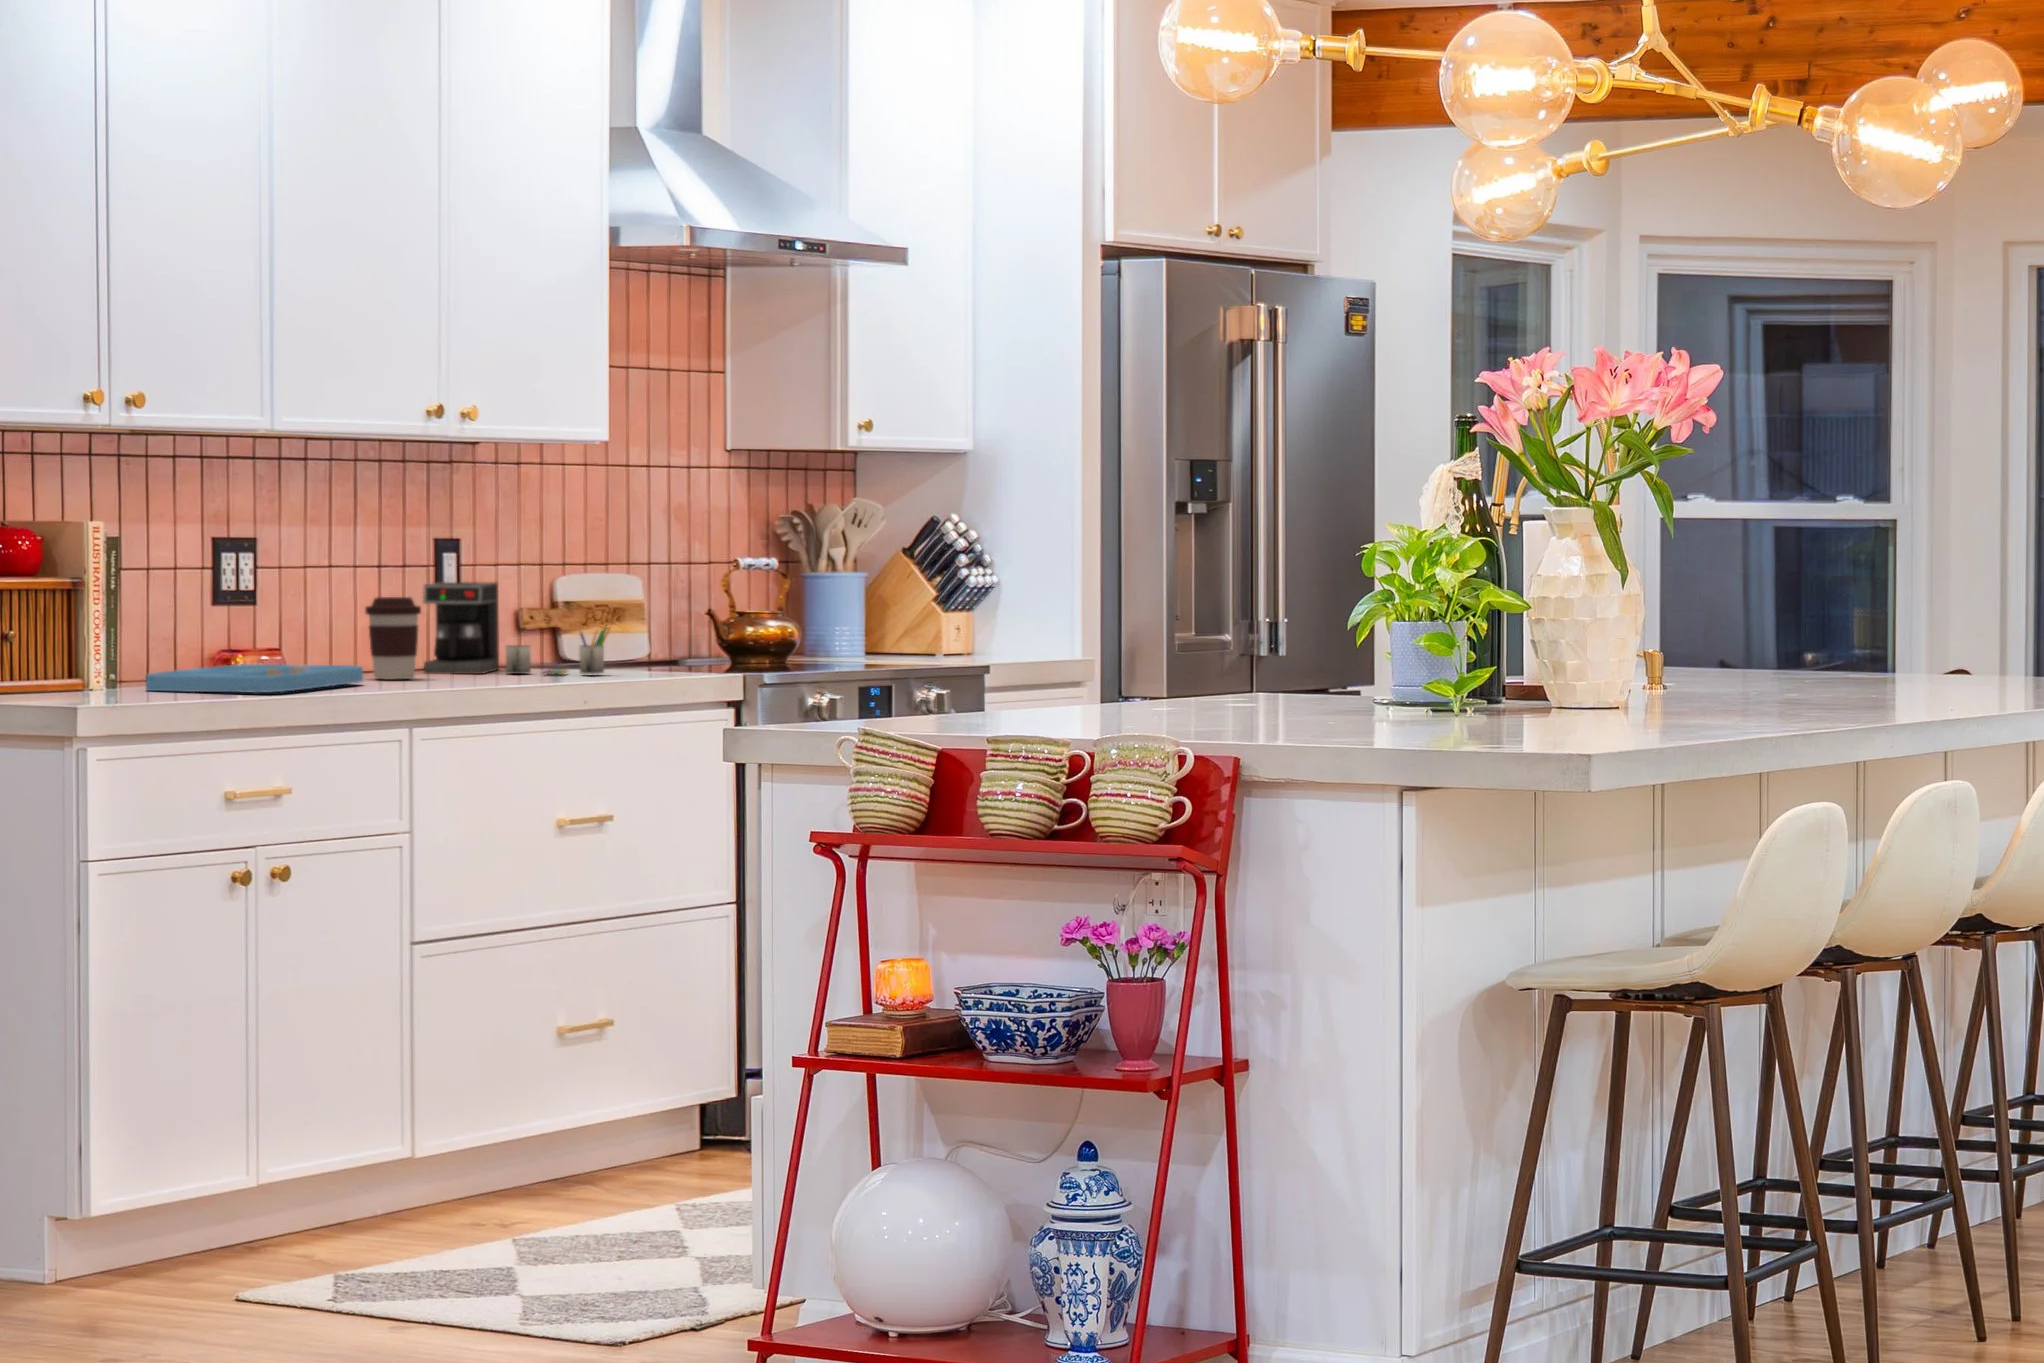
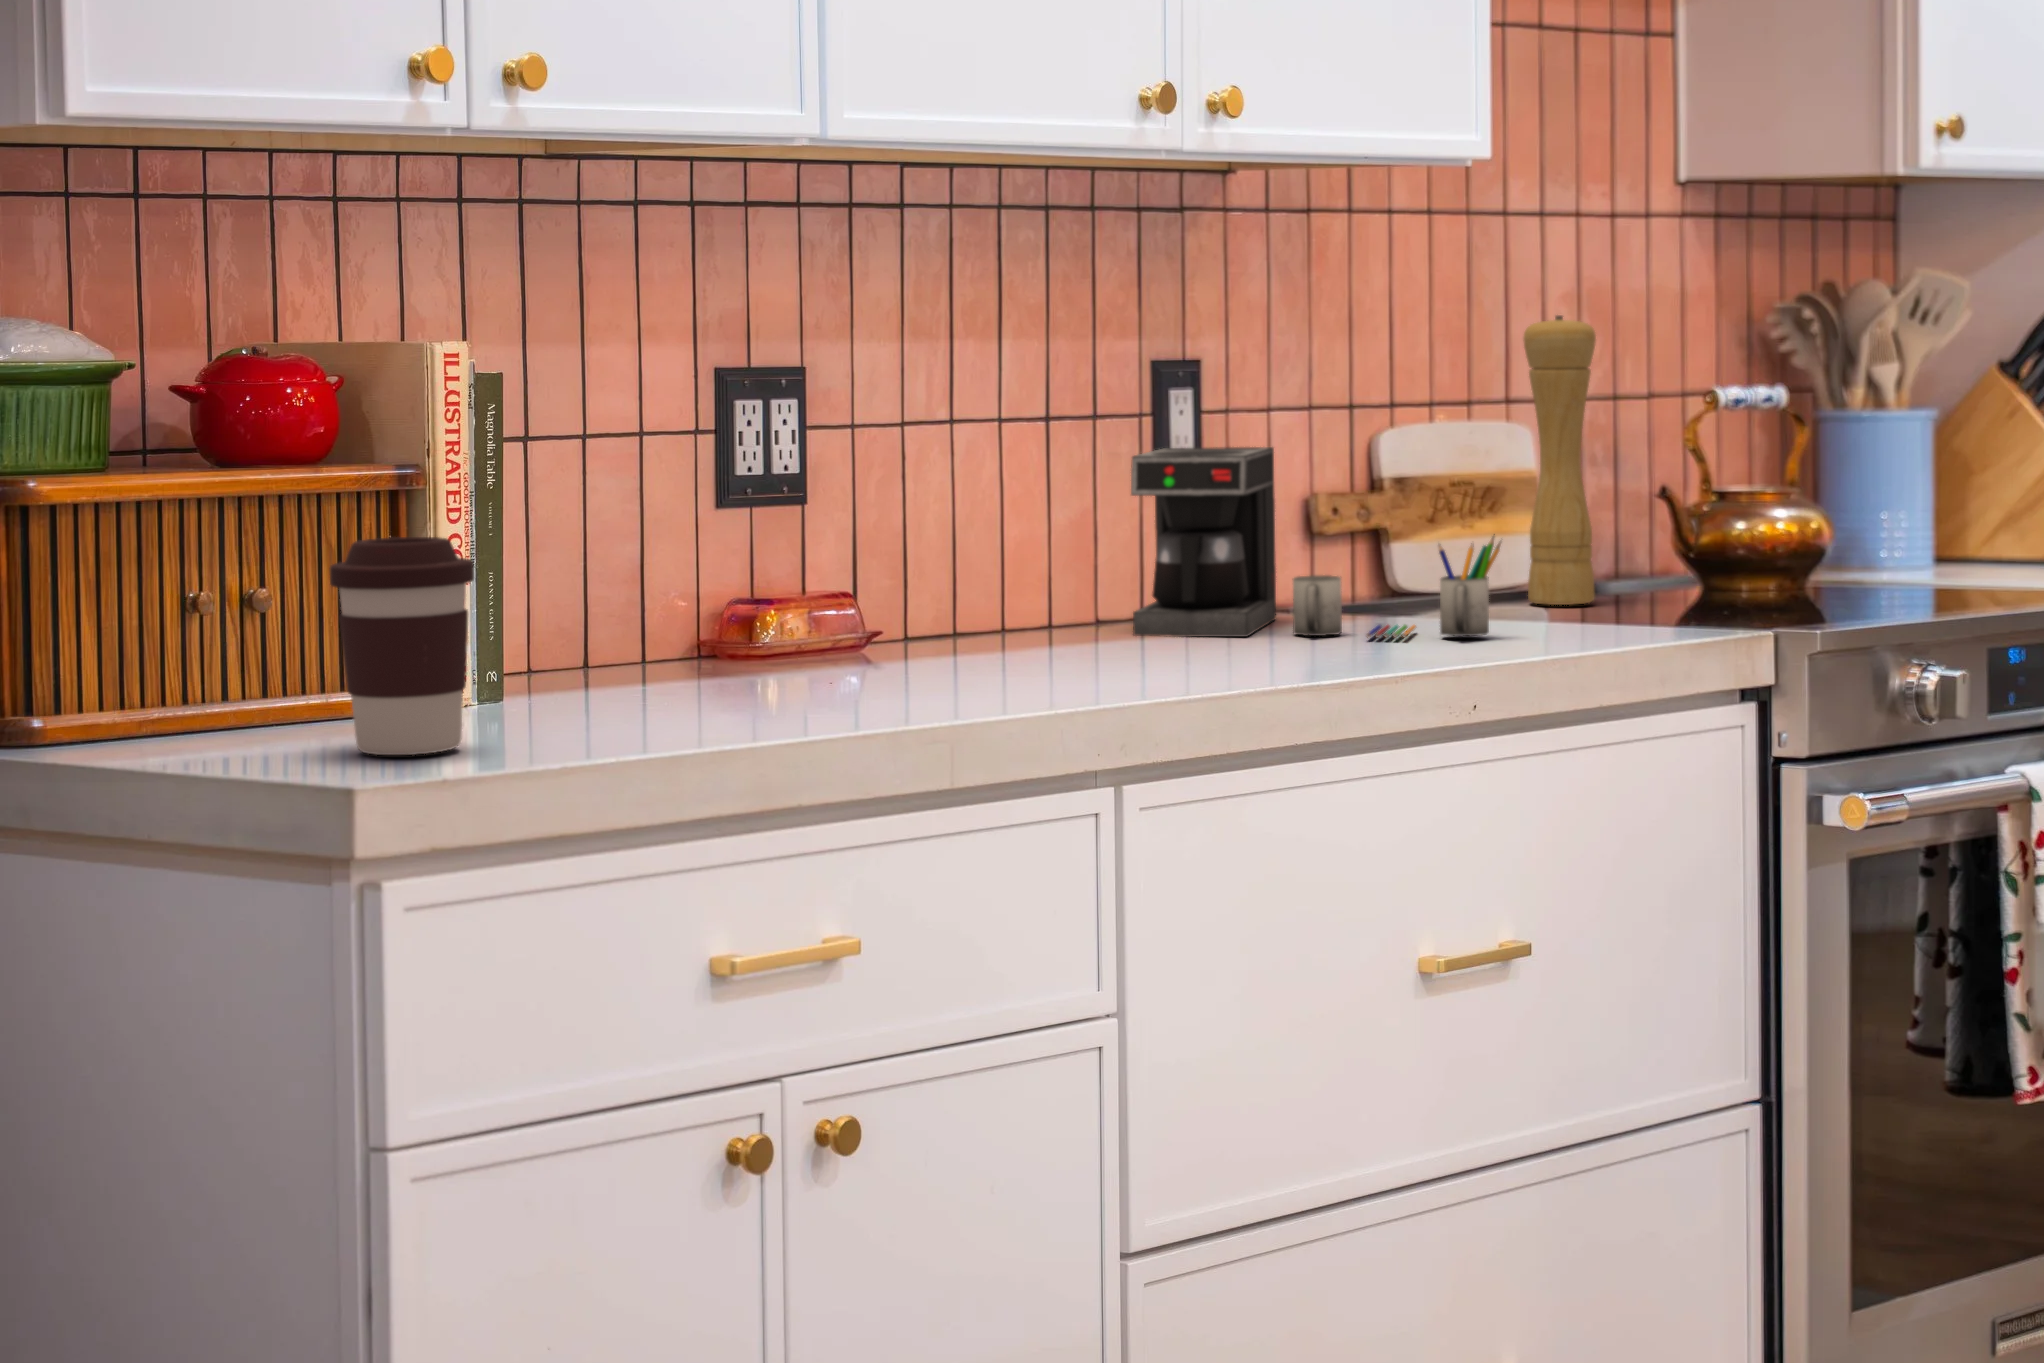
pepper mill: none [631,519,668,666] -> present [1523,315,1596,605]
coffee cup: present [365,597,421,679] -> present [330,537,474,755]
tray: present [146,664,363,693] -> none [538,636,1007,729]

